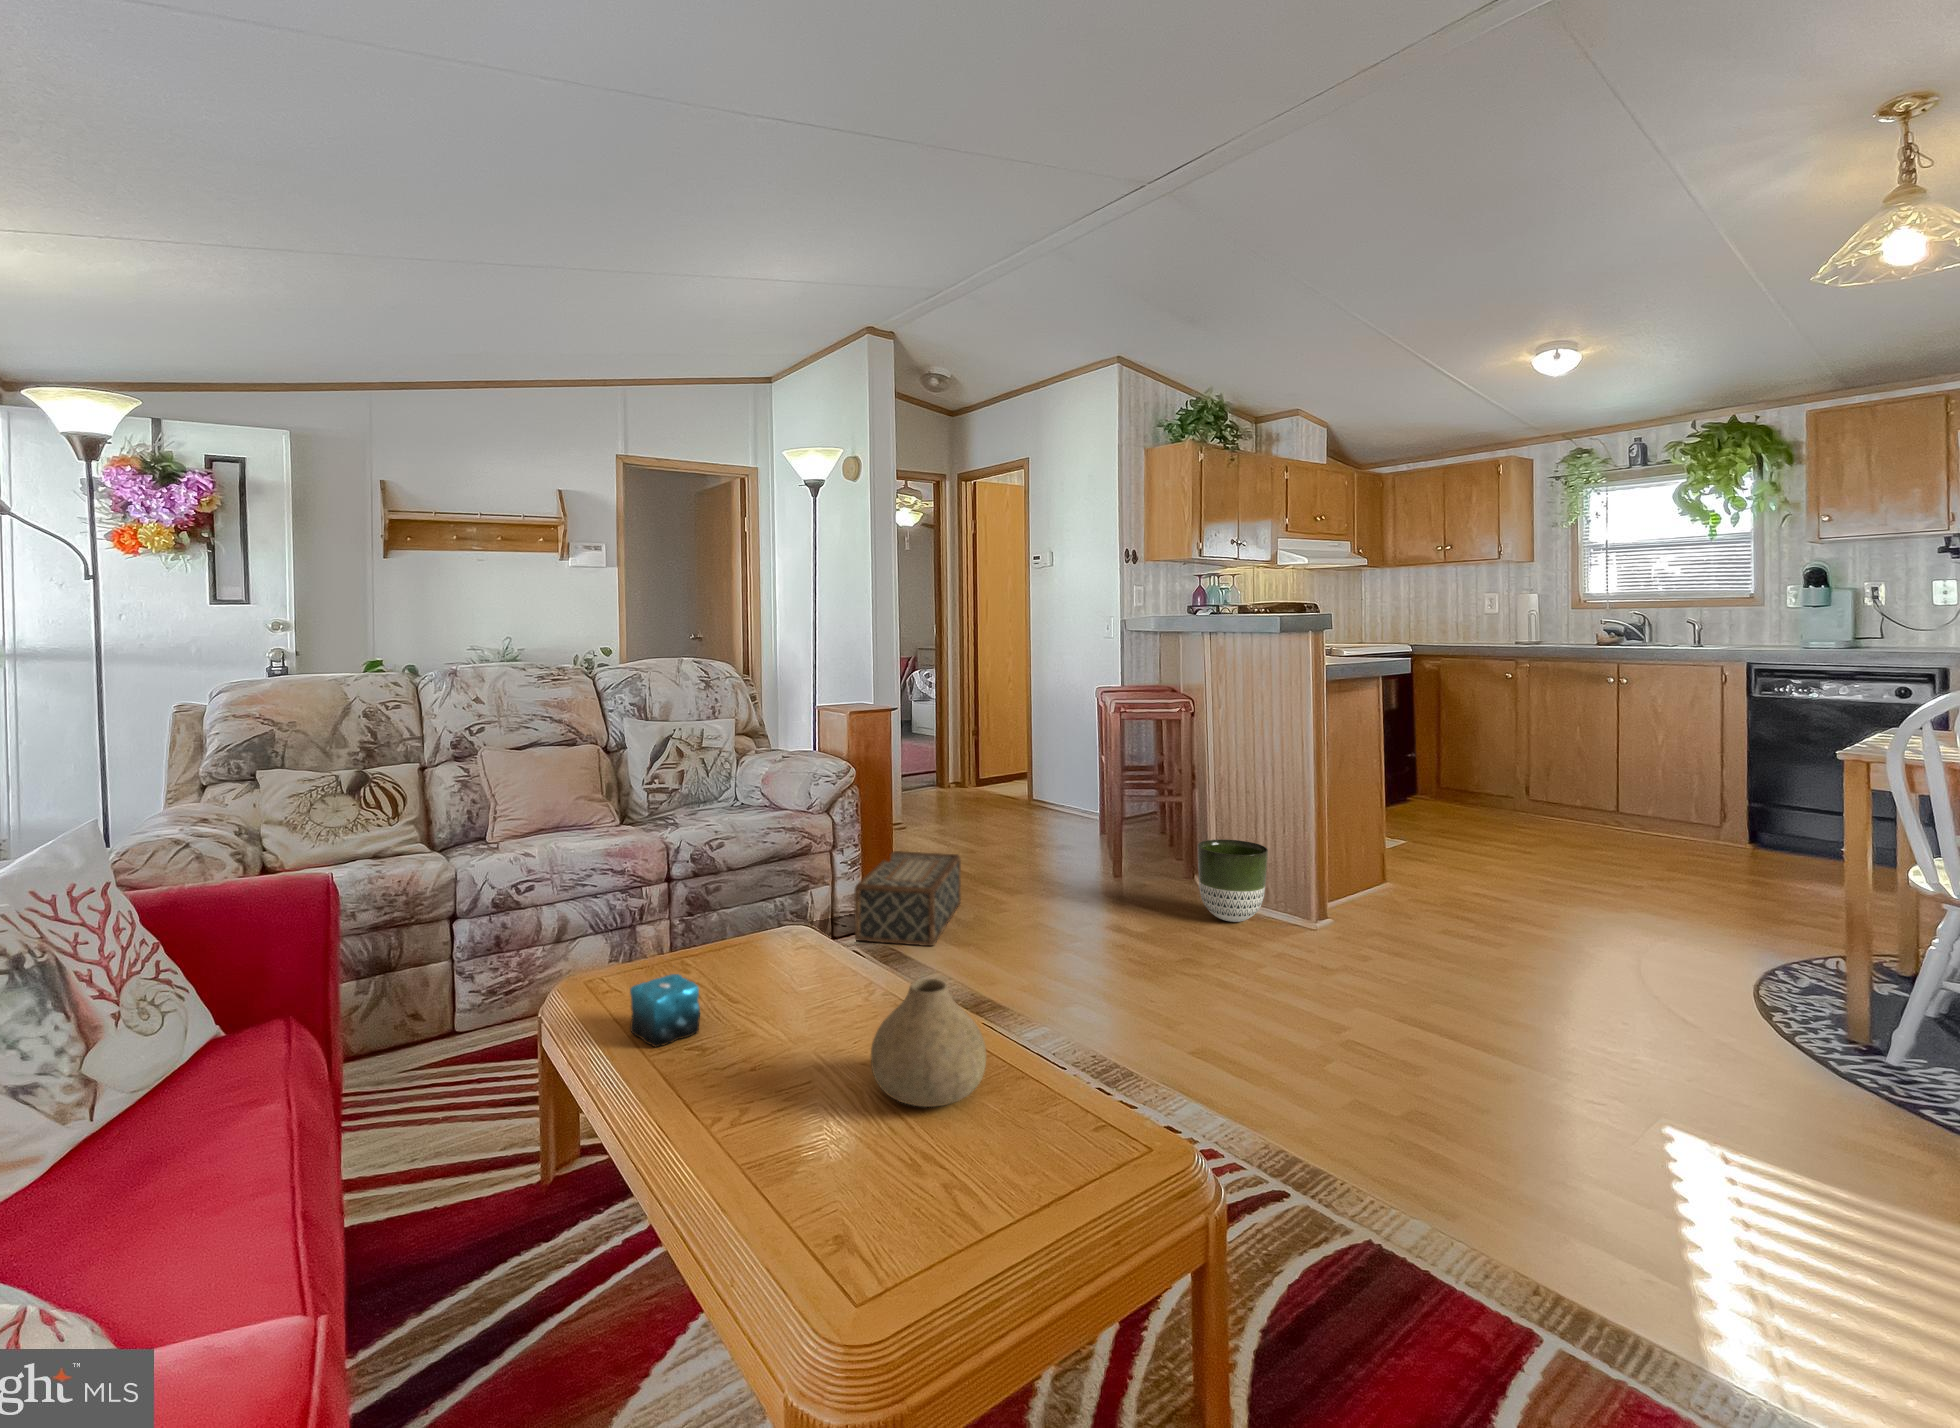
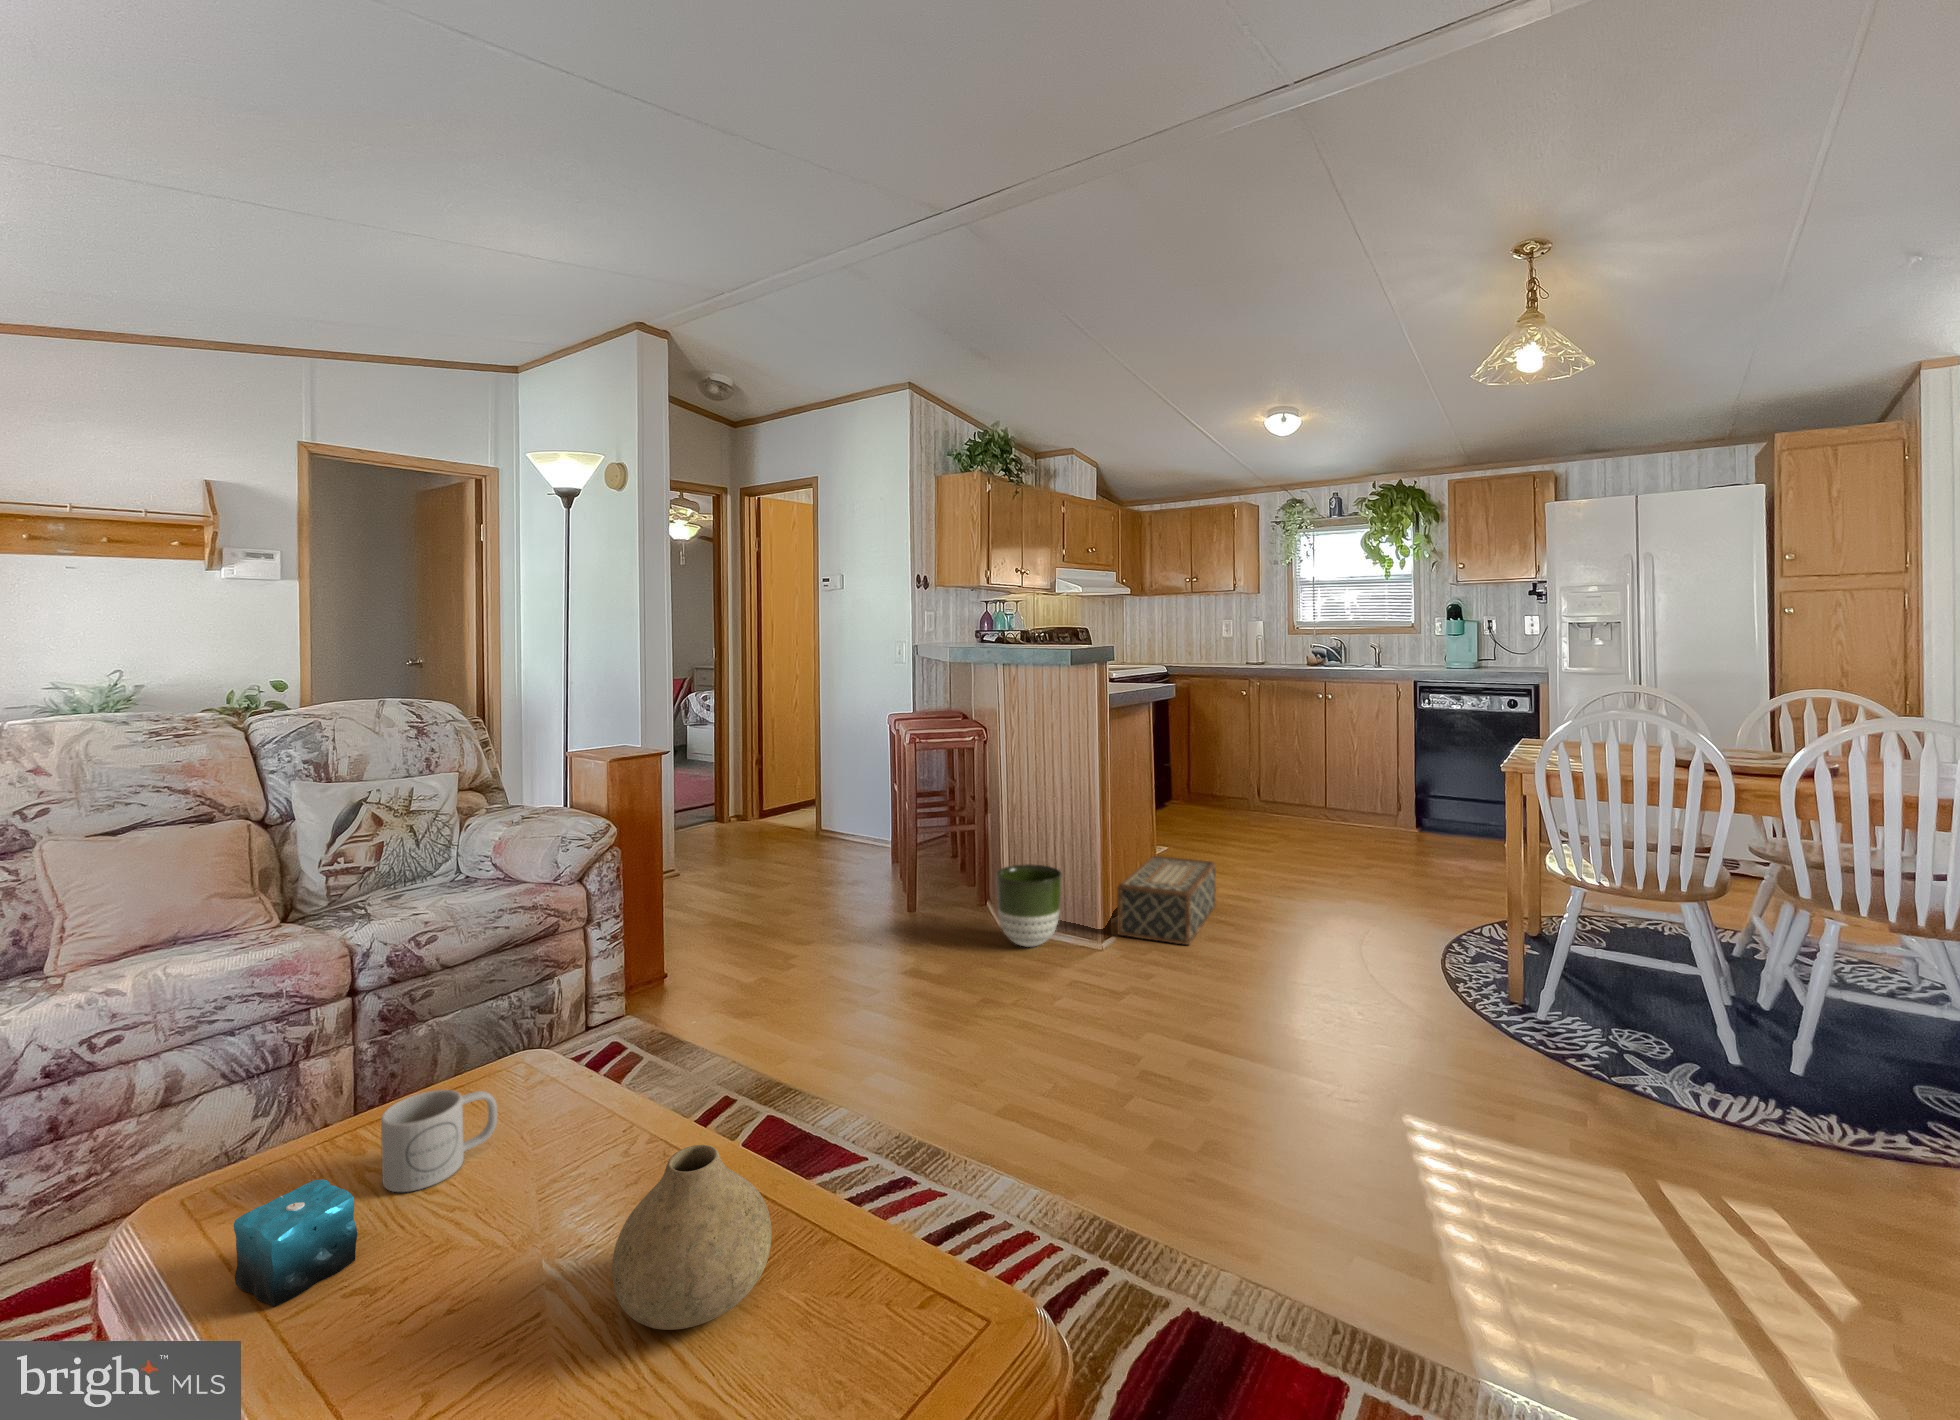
woven basket: present [854,851,961,946] -> present [1117,856,1216,945]
mug: none [708,934,781,1000] -> present [381,1090,497,1192]

